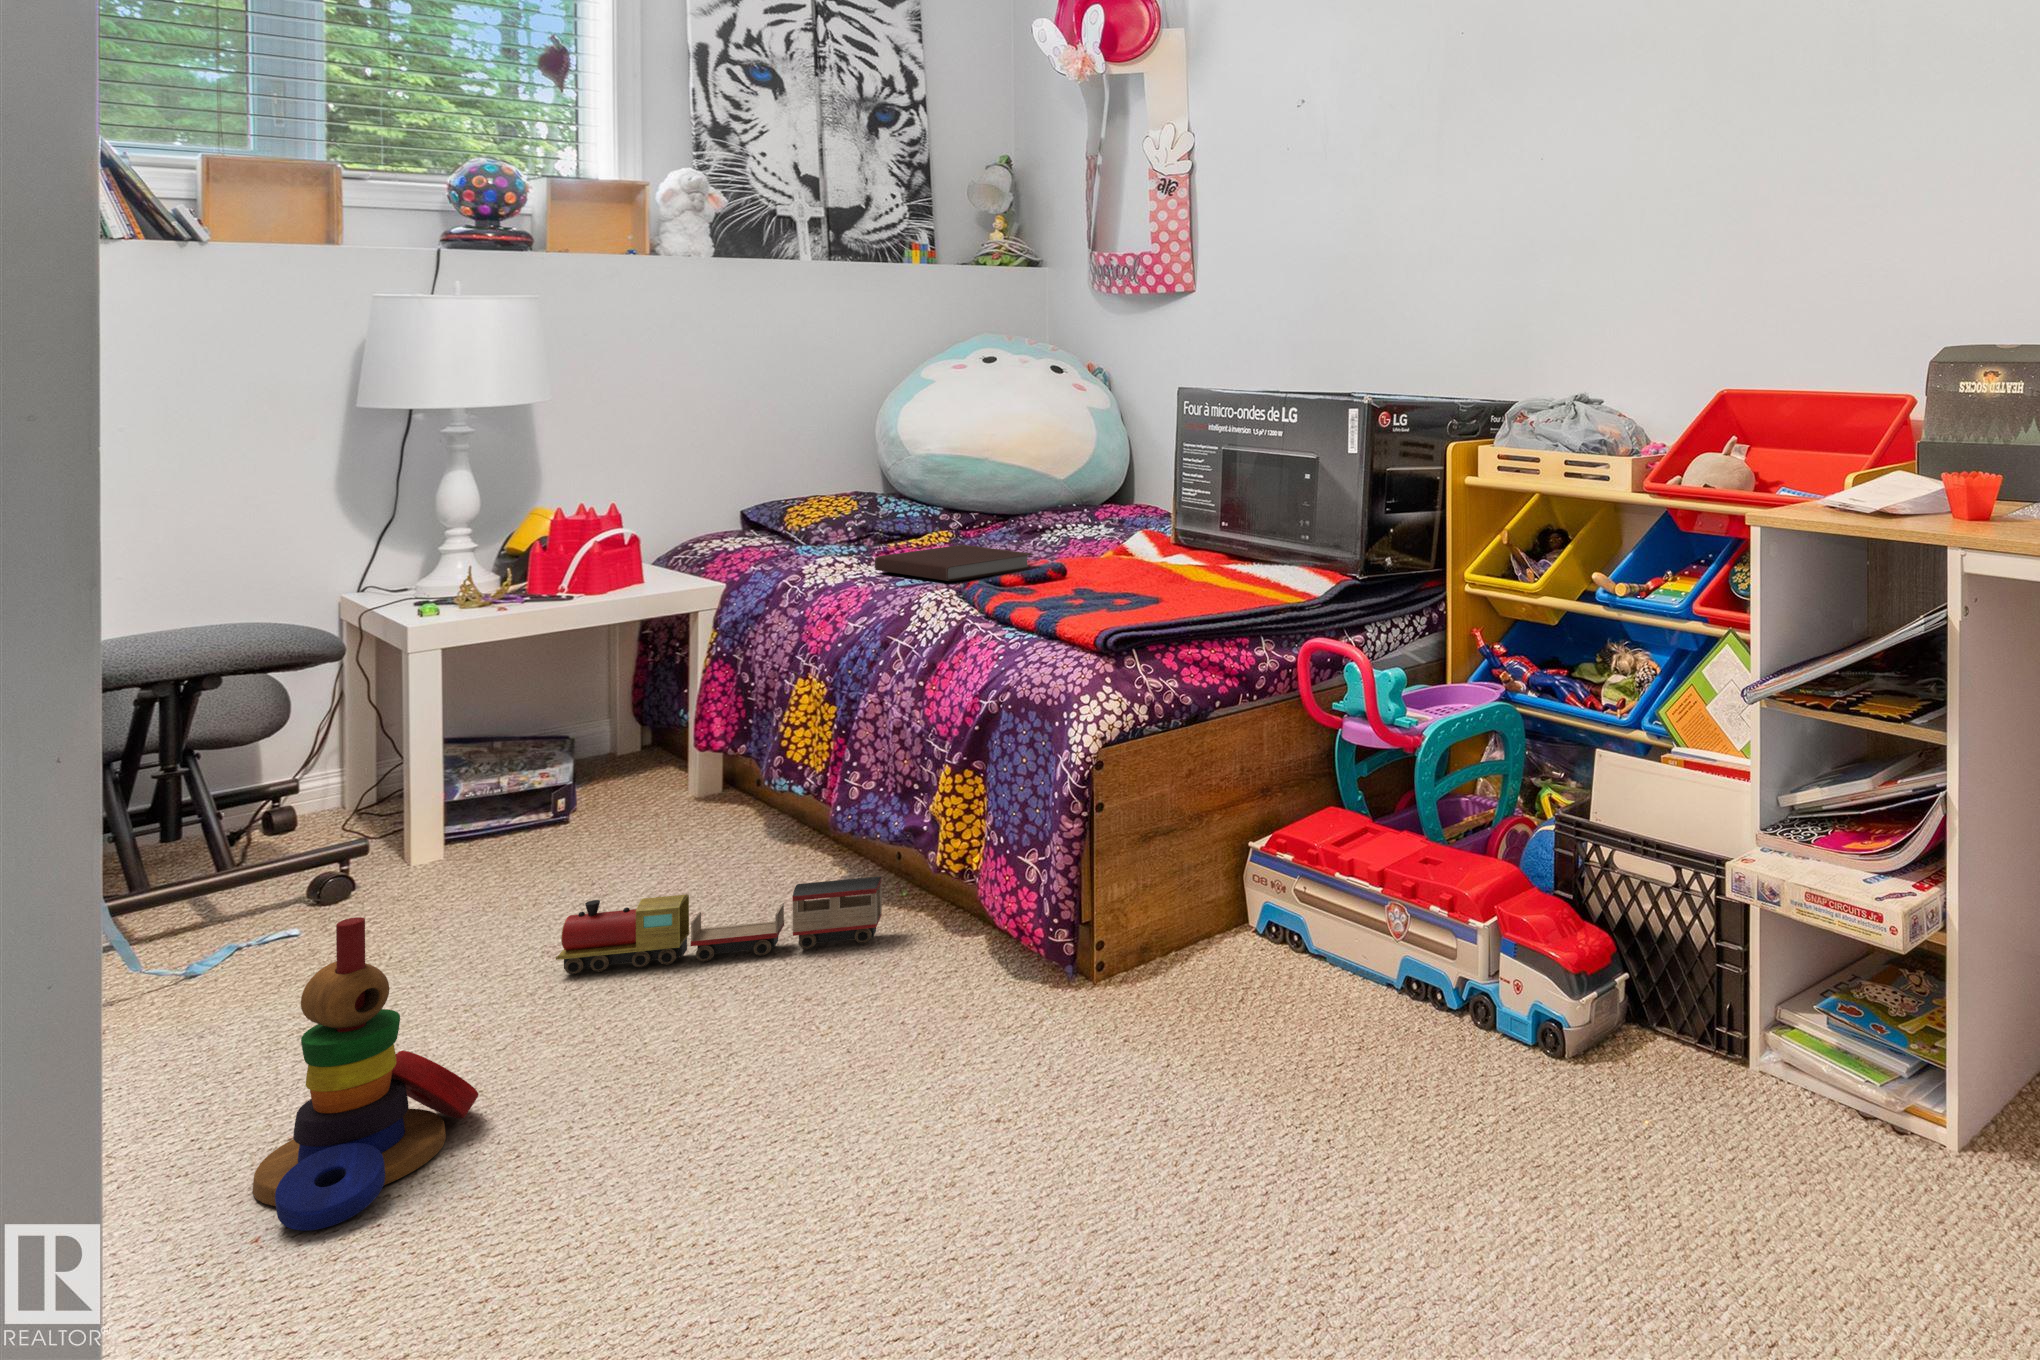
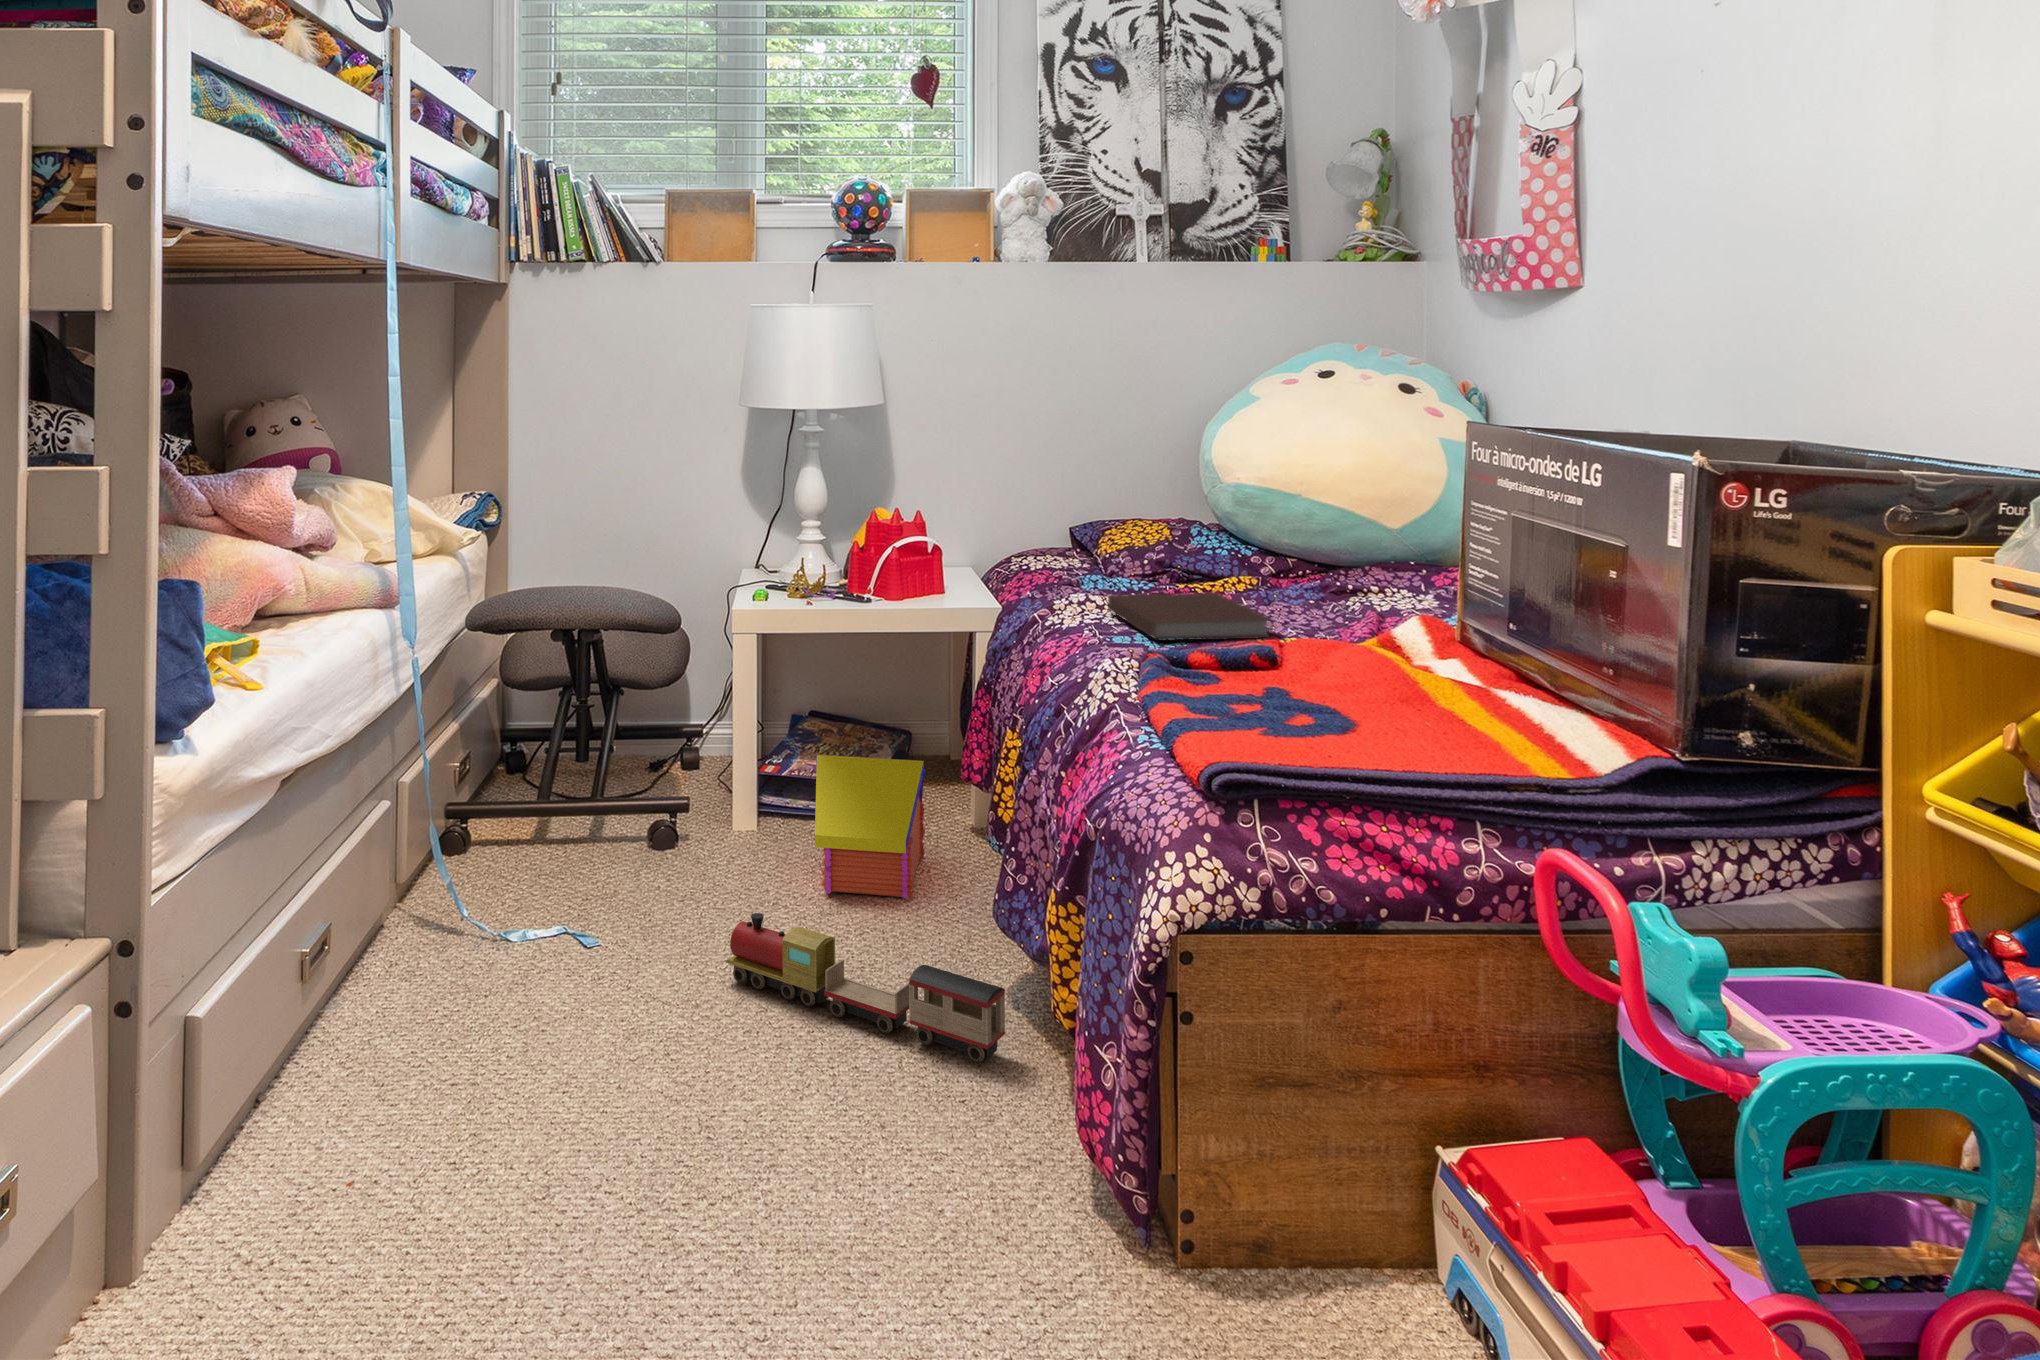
toy house: none [562,742,695,892] -> present [815,755,925,898]
stacking toy: present [253,917,479,1231] -> none [360,889,559,1184]

